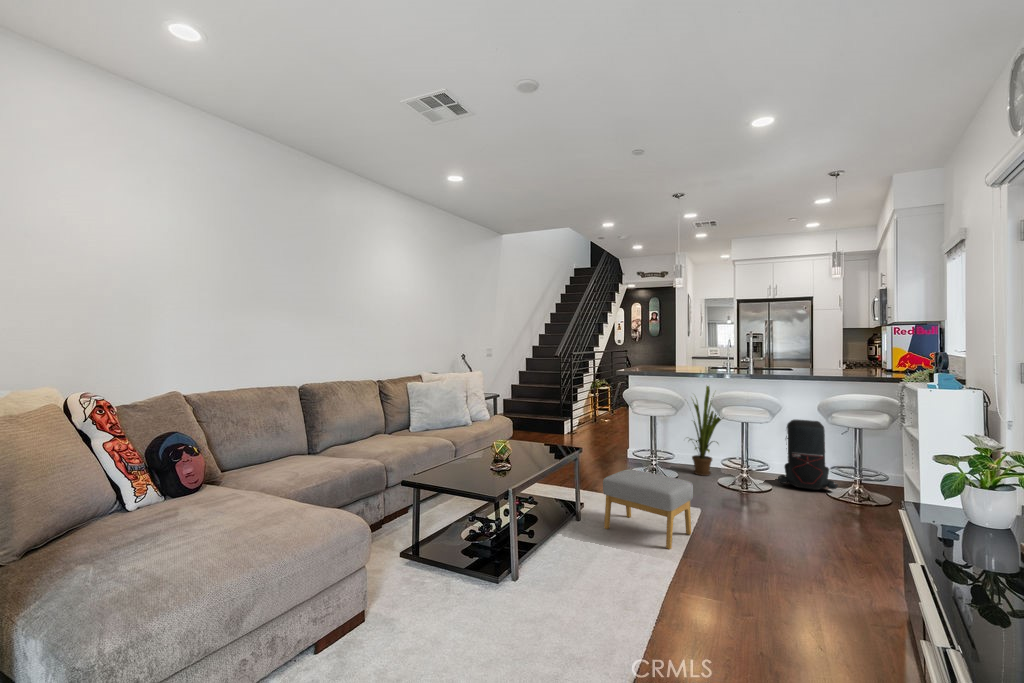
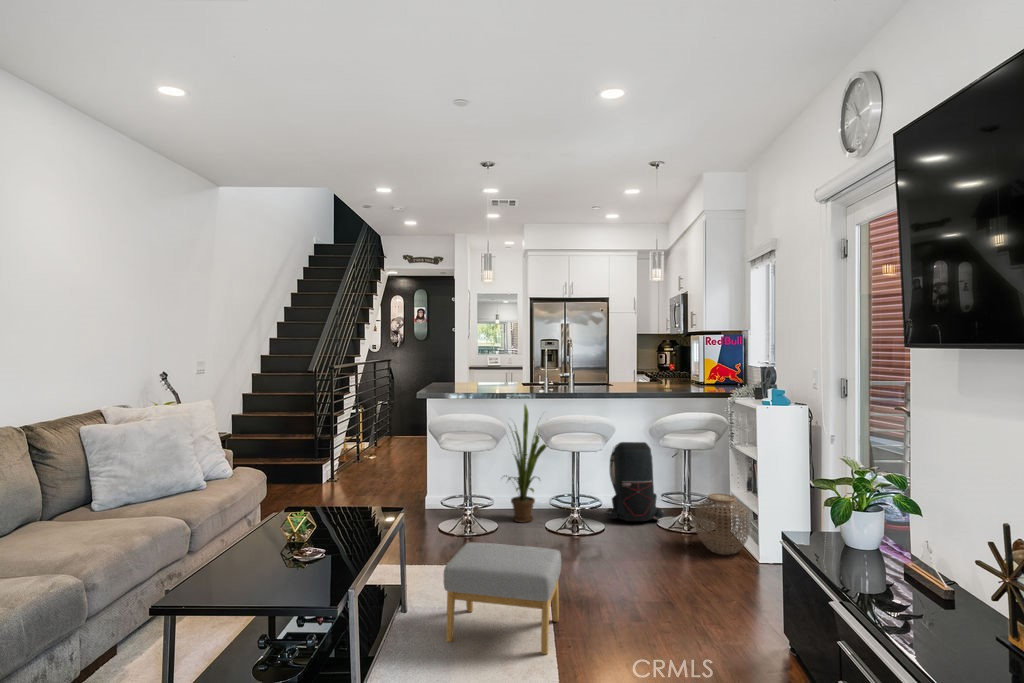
woven basket: none [855,470,915,526] -> present [695,493,749,554]

